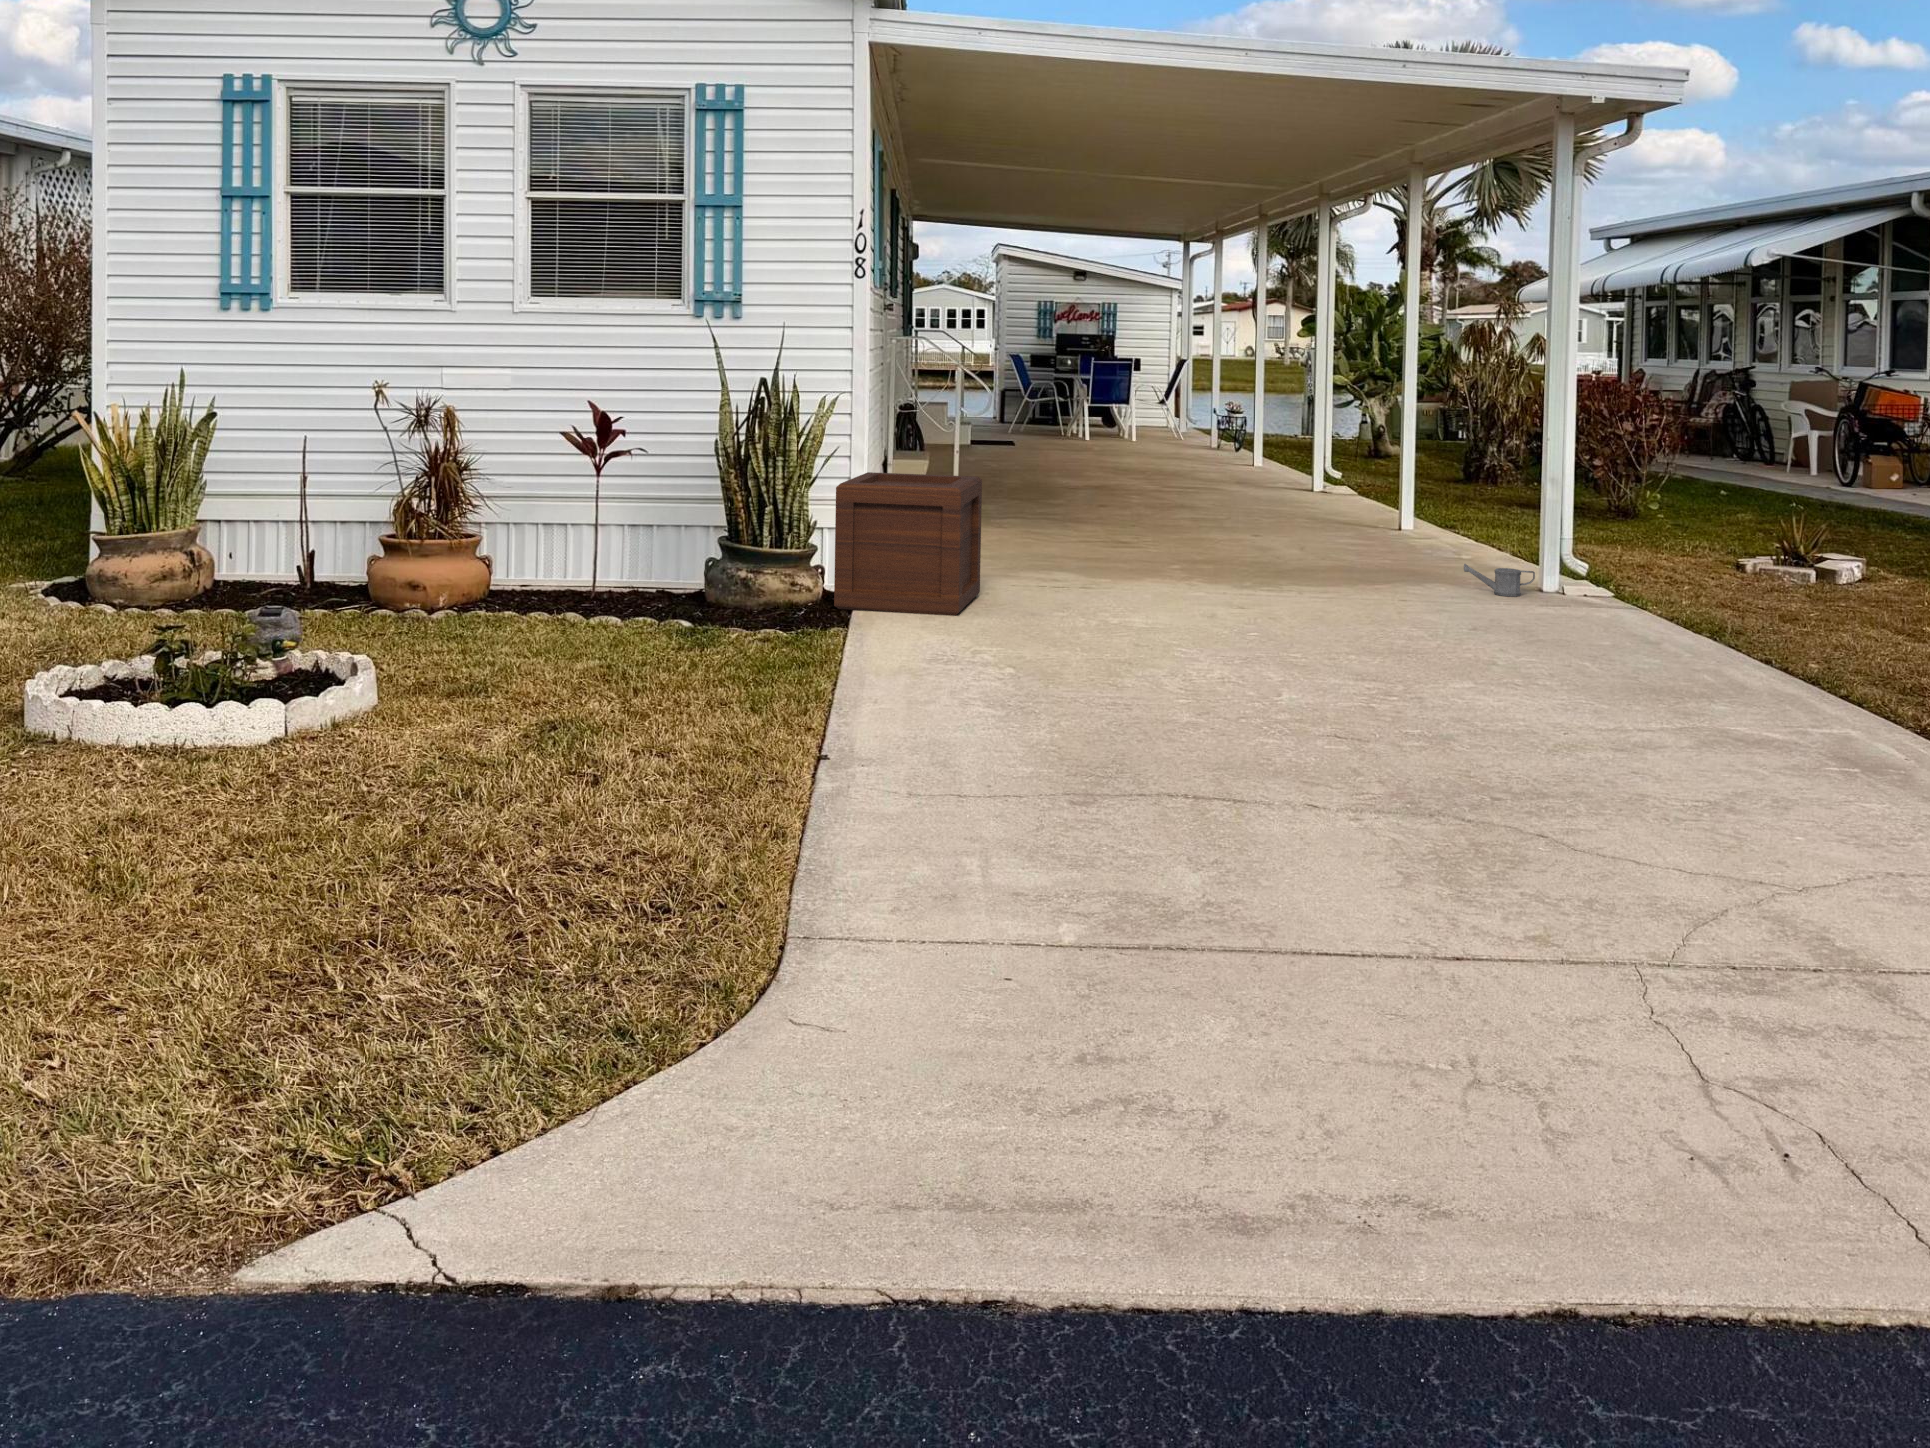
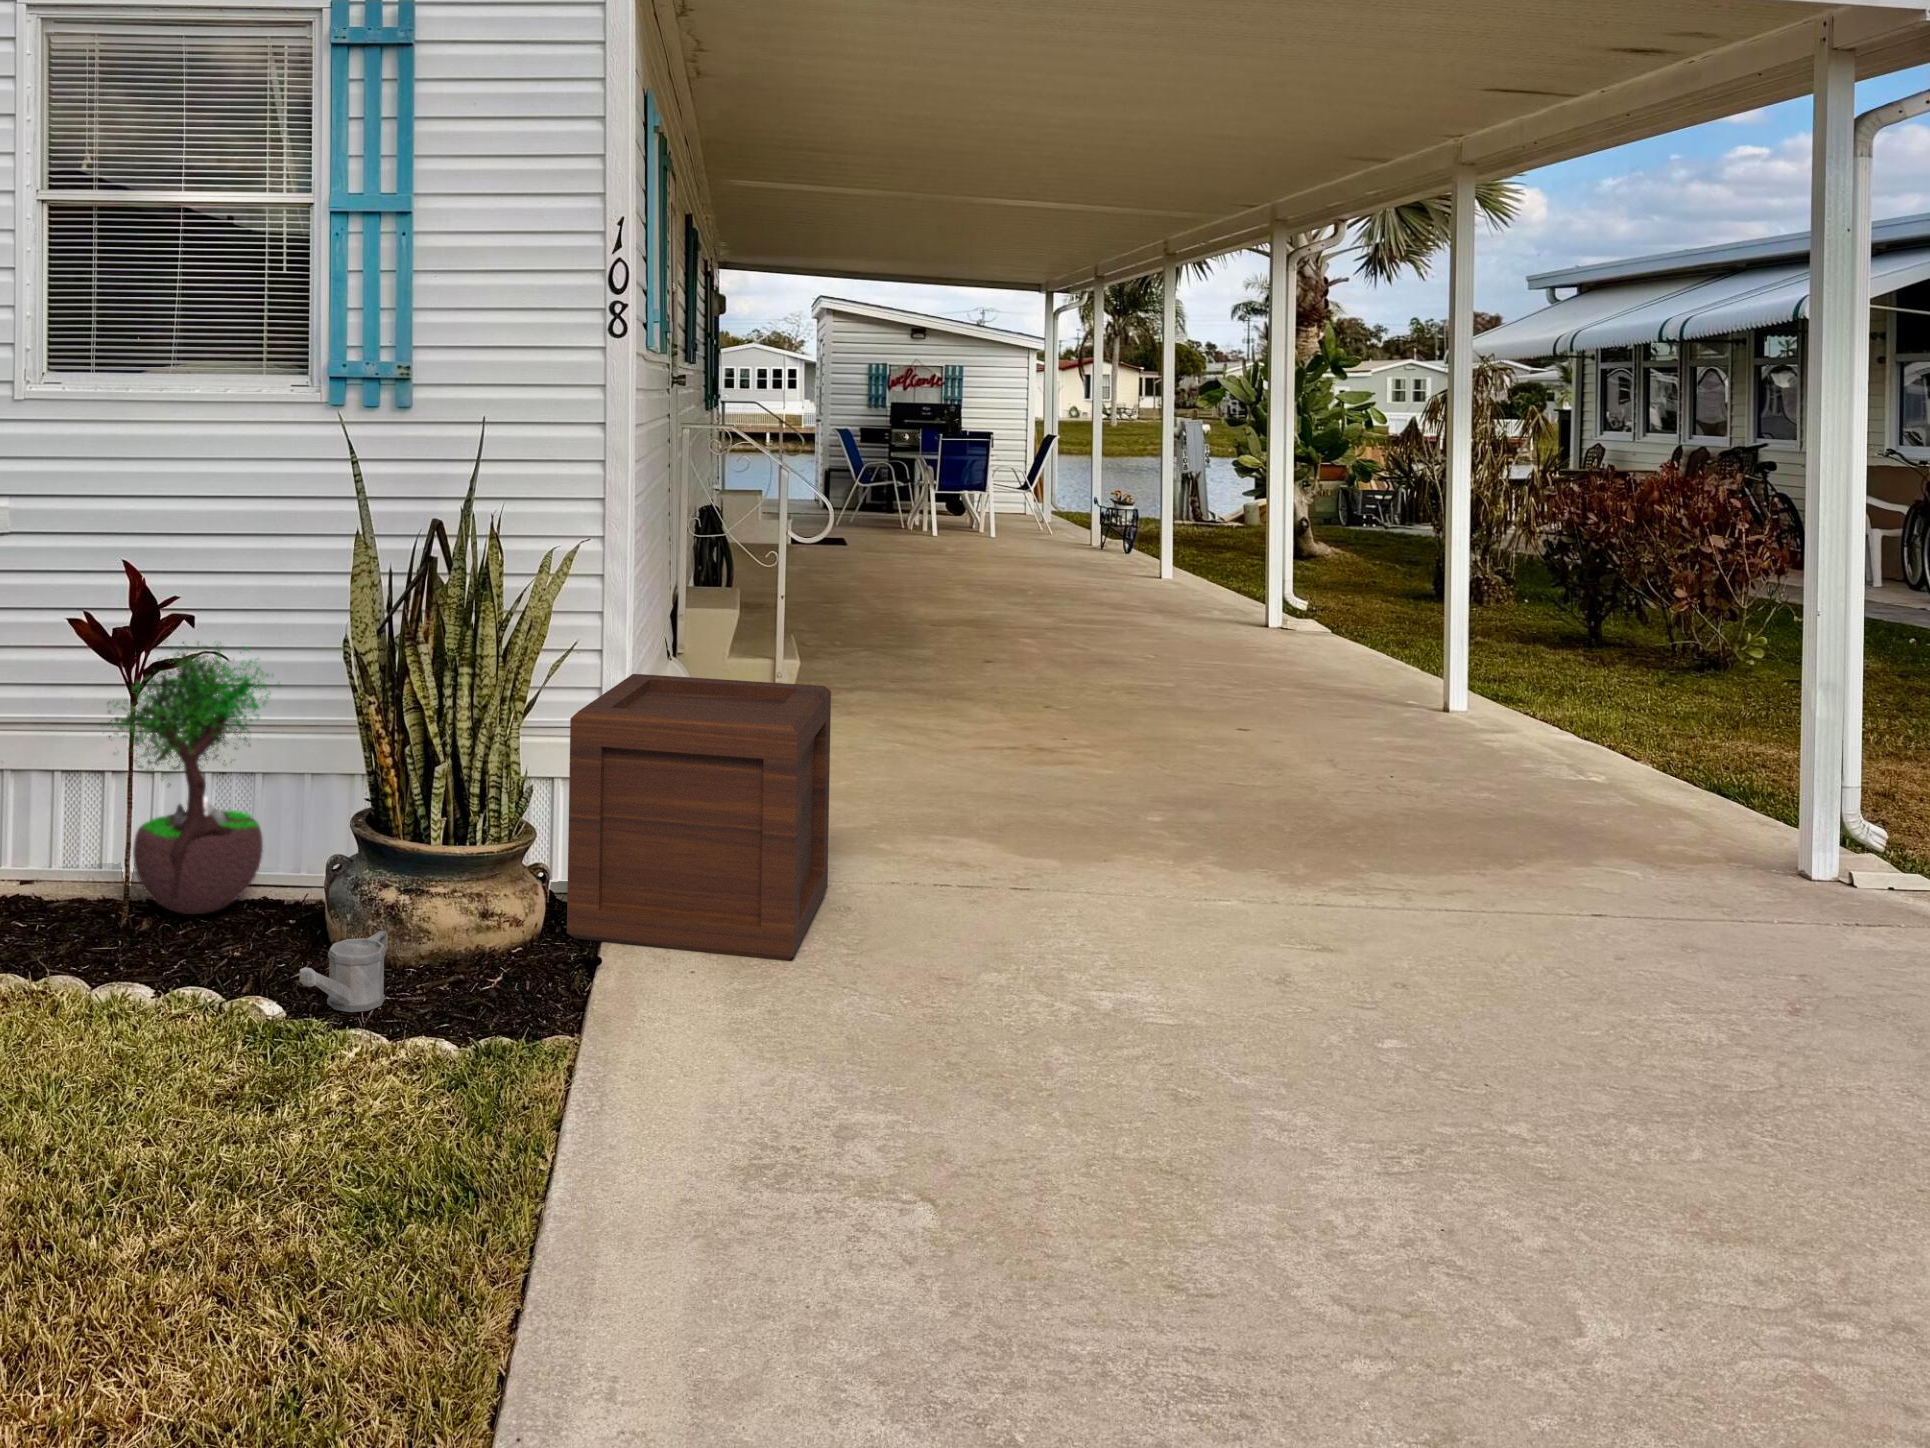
potted tree: none [573,437,673,601] -> present [101,640,280,914]
watering can: present [1464,564,1535,596] -> present [300,931,388,1012]

